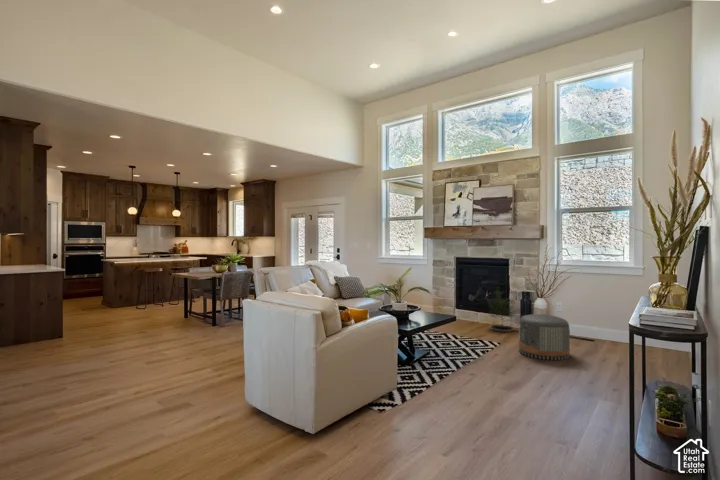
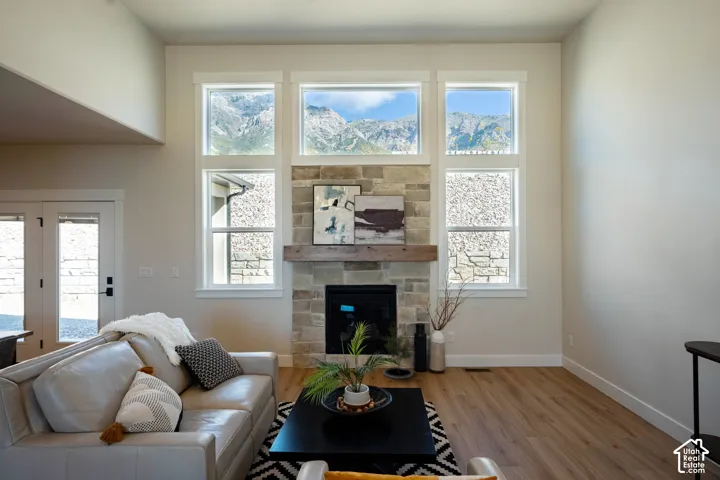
pouf: present [519,314,570,360] -> none [464,357,522,418]

